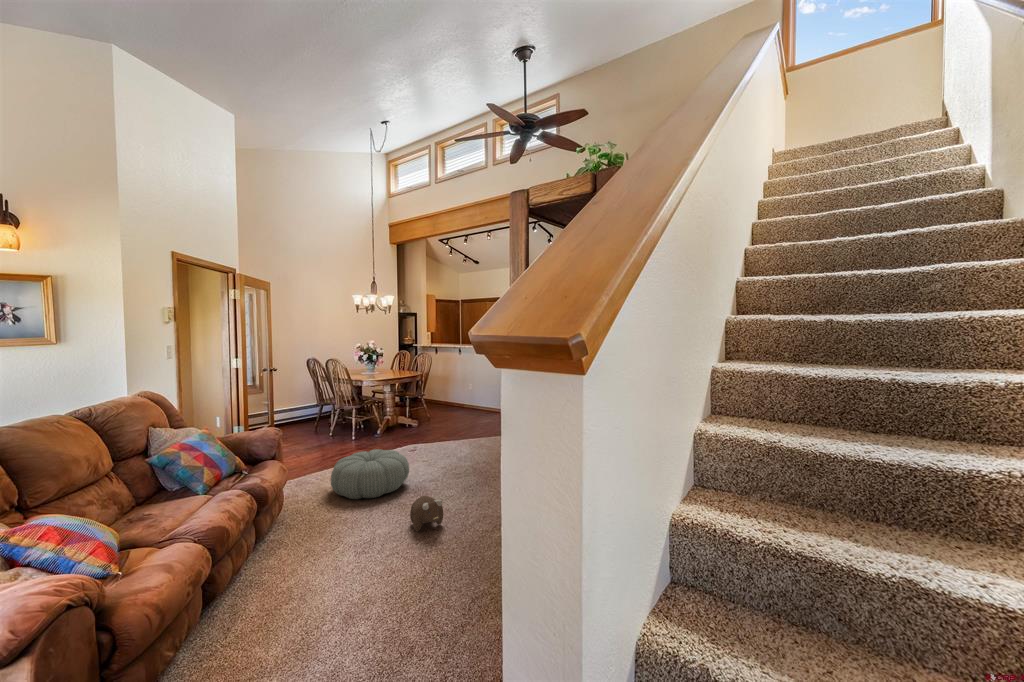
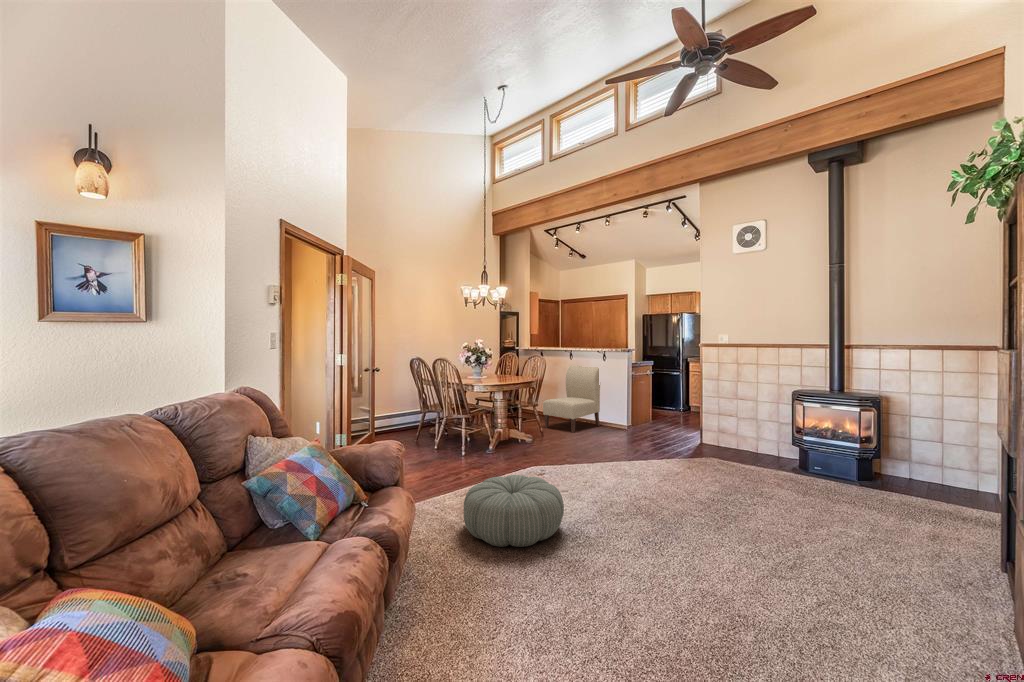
chair: none [433,360,485,418] -> present [543,365,600,433]
plush toy: present [410,496,443,532] -> none [602,562,665,622]

